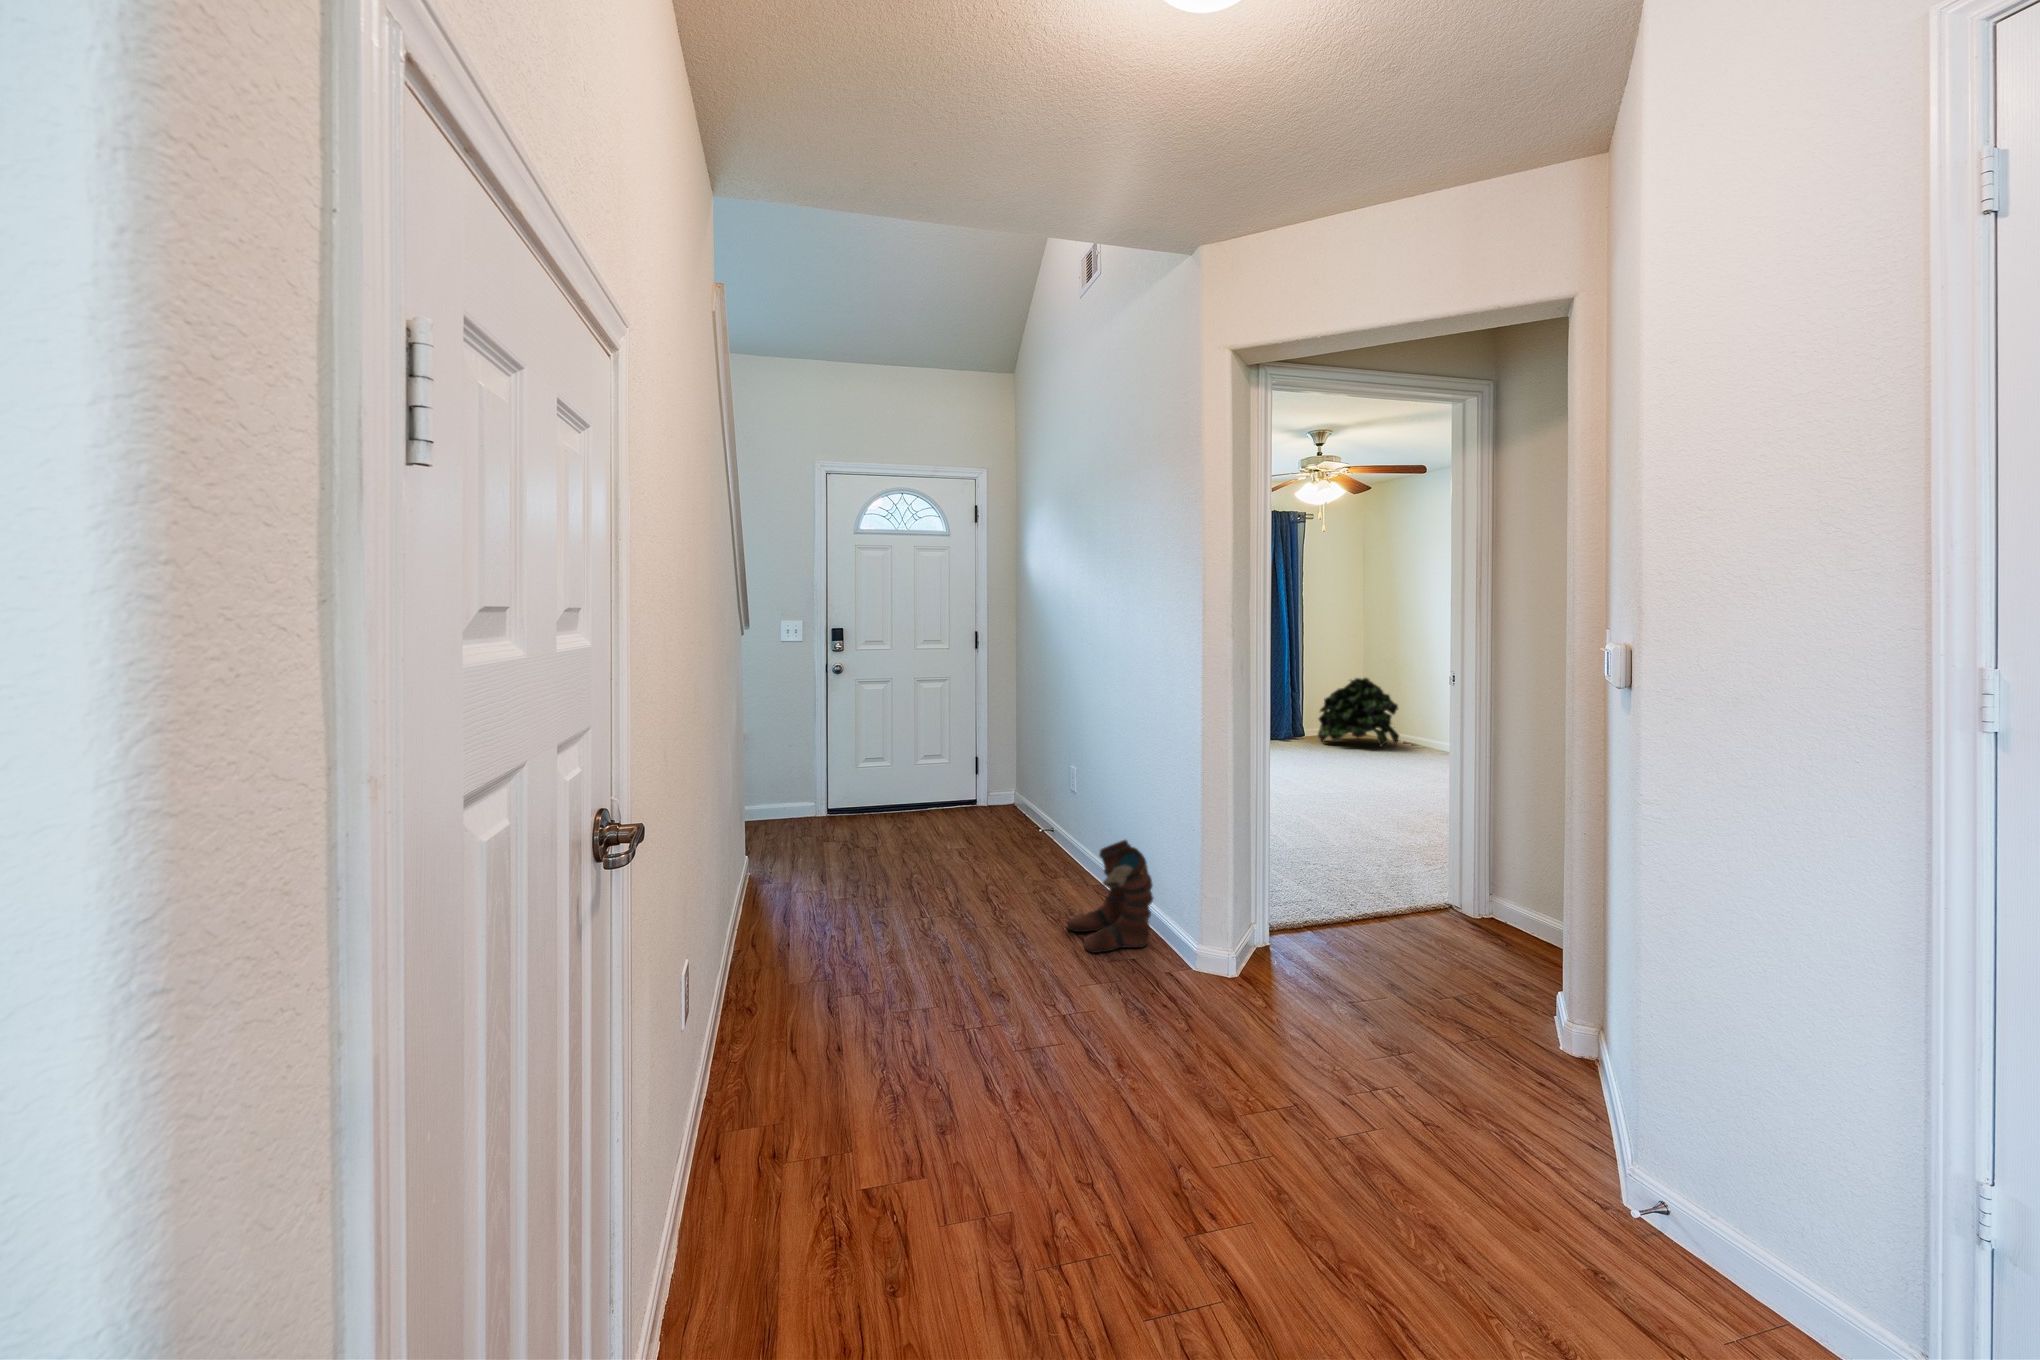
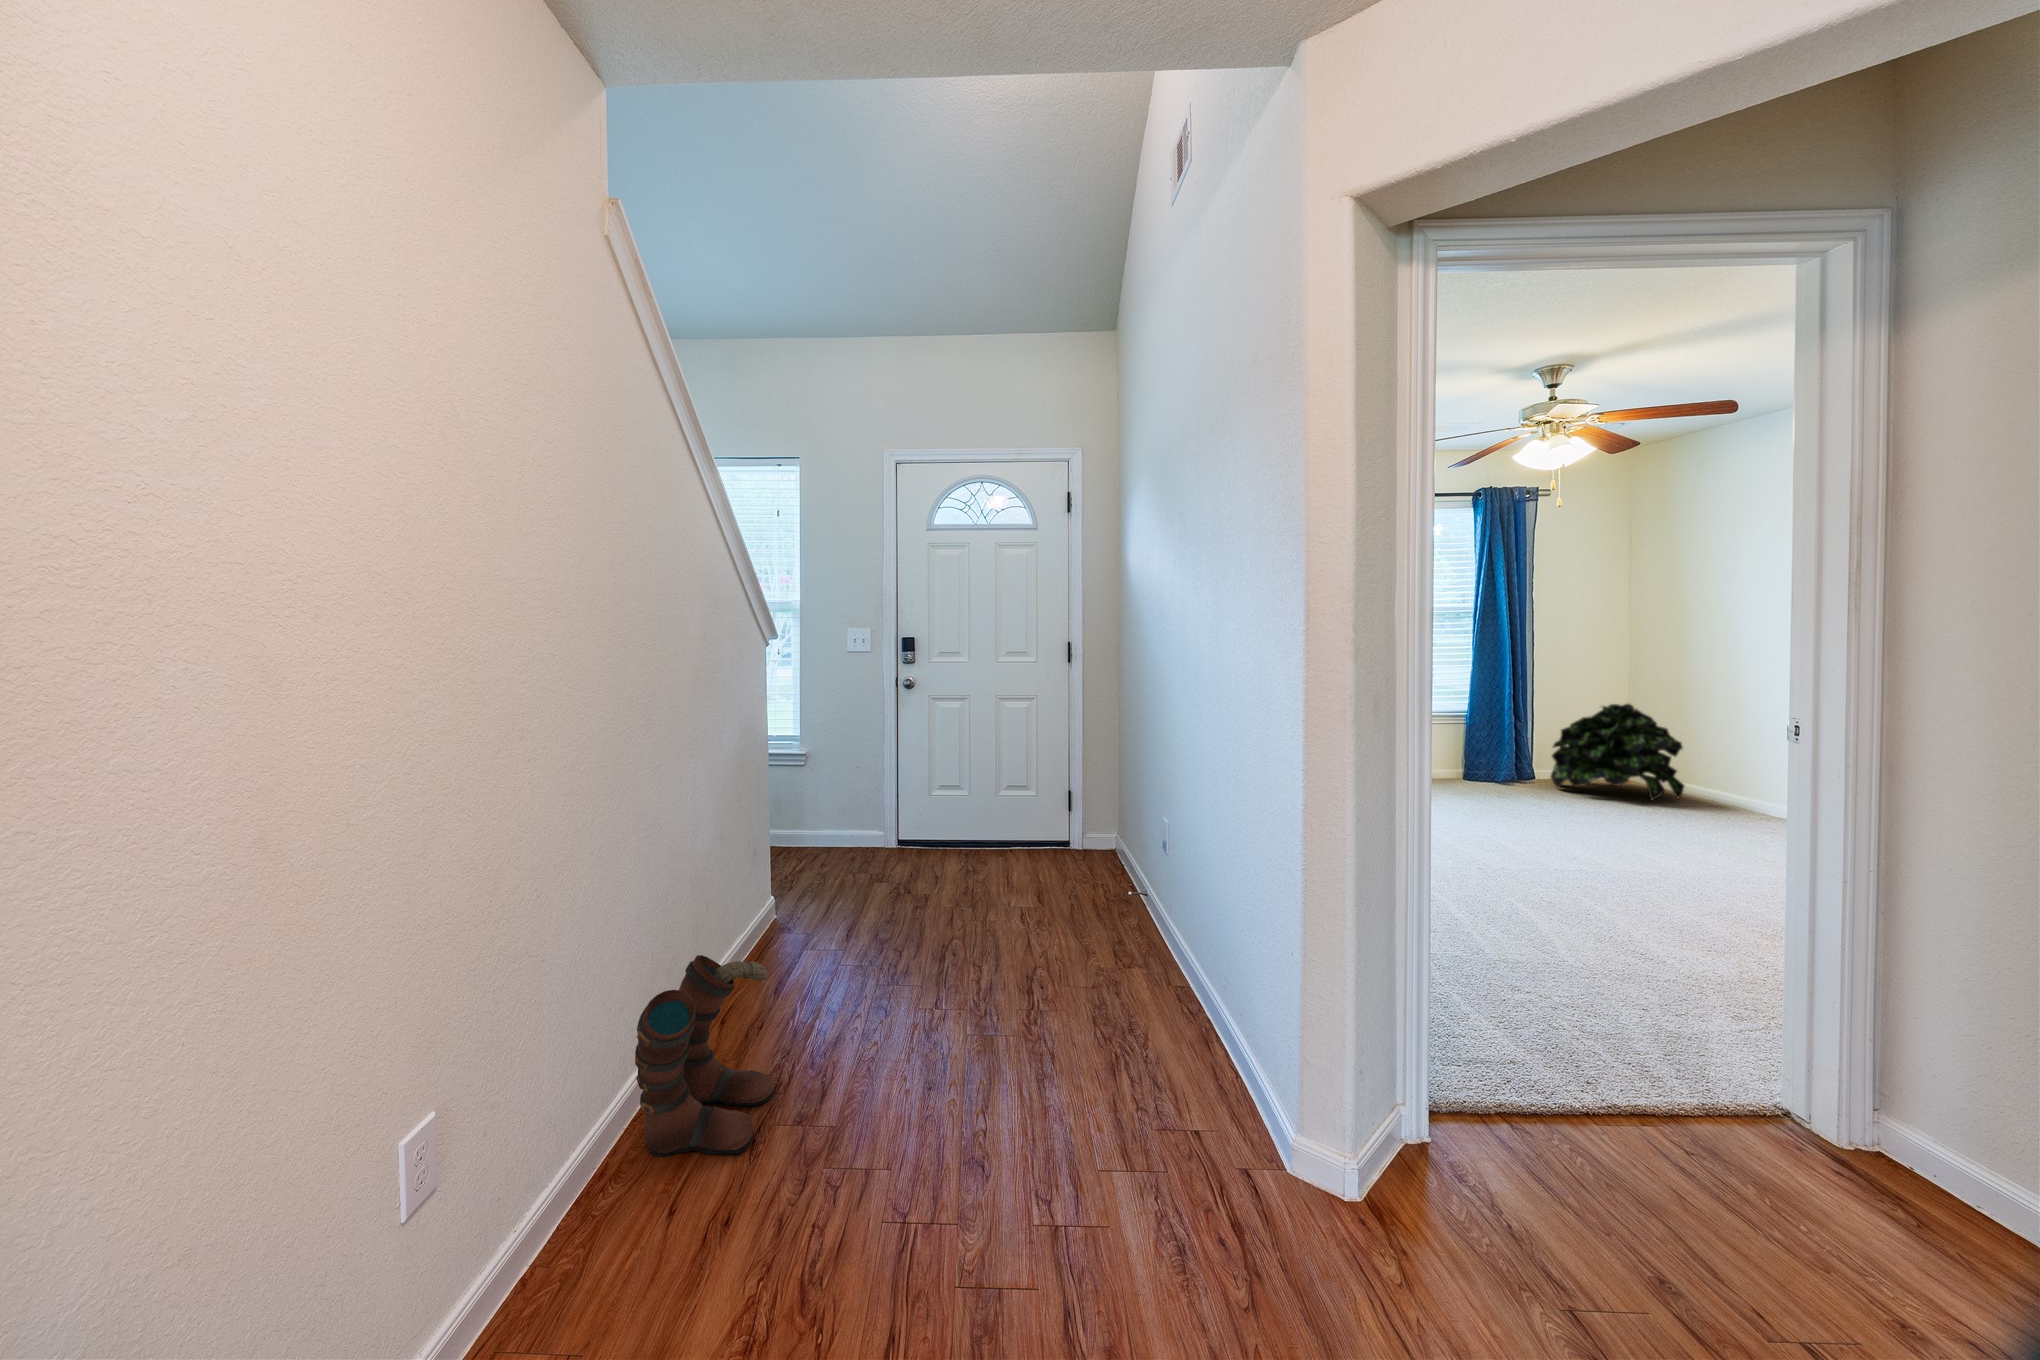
boots: present [1067,840,1153,953] -> present [635,955,775,1157]

